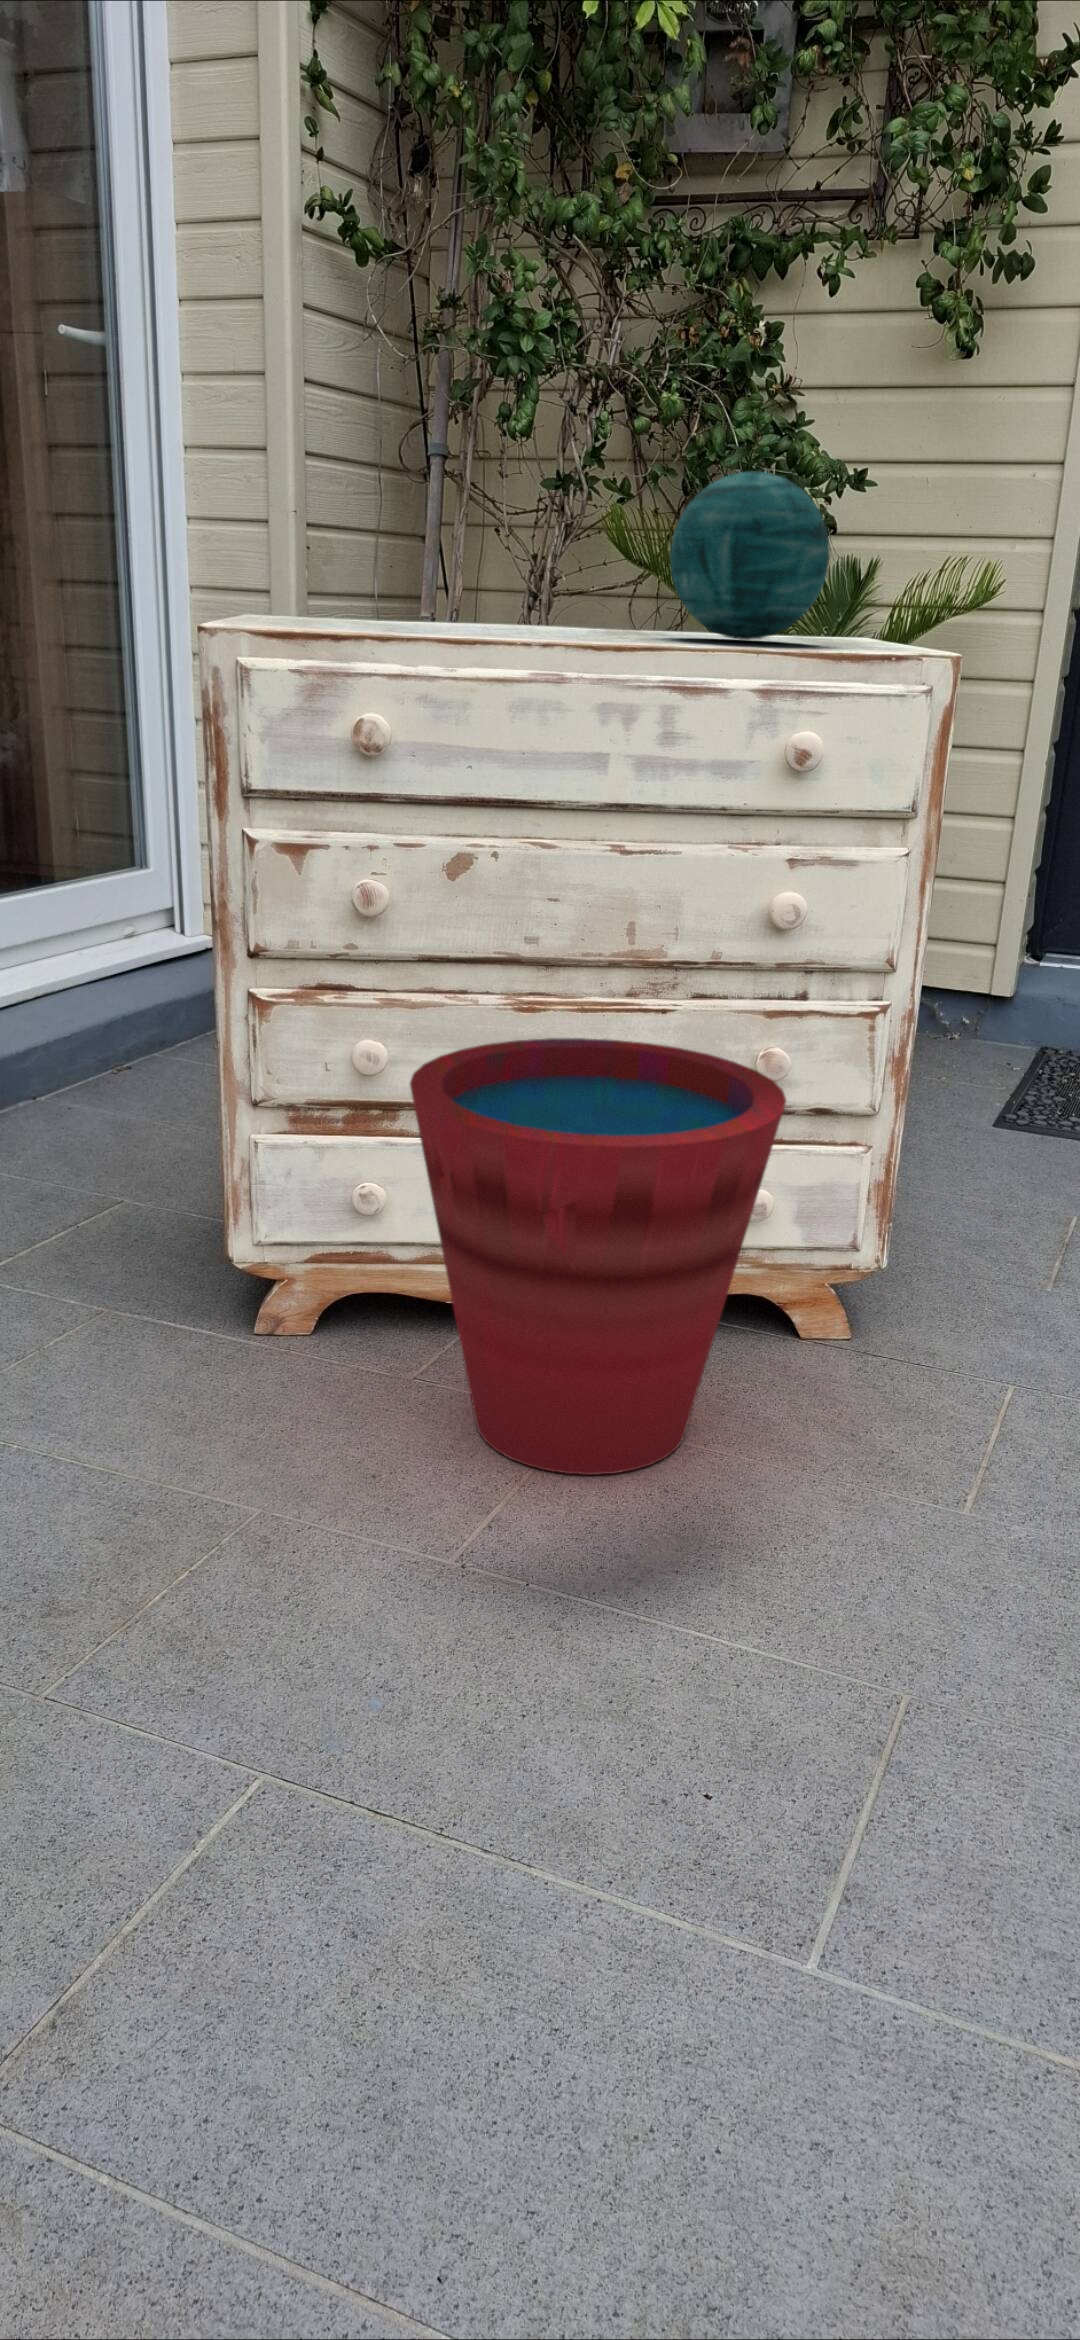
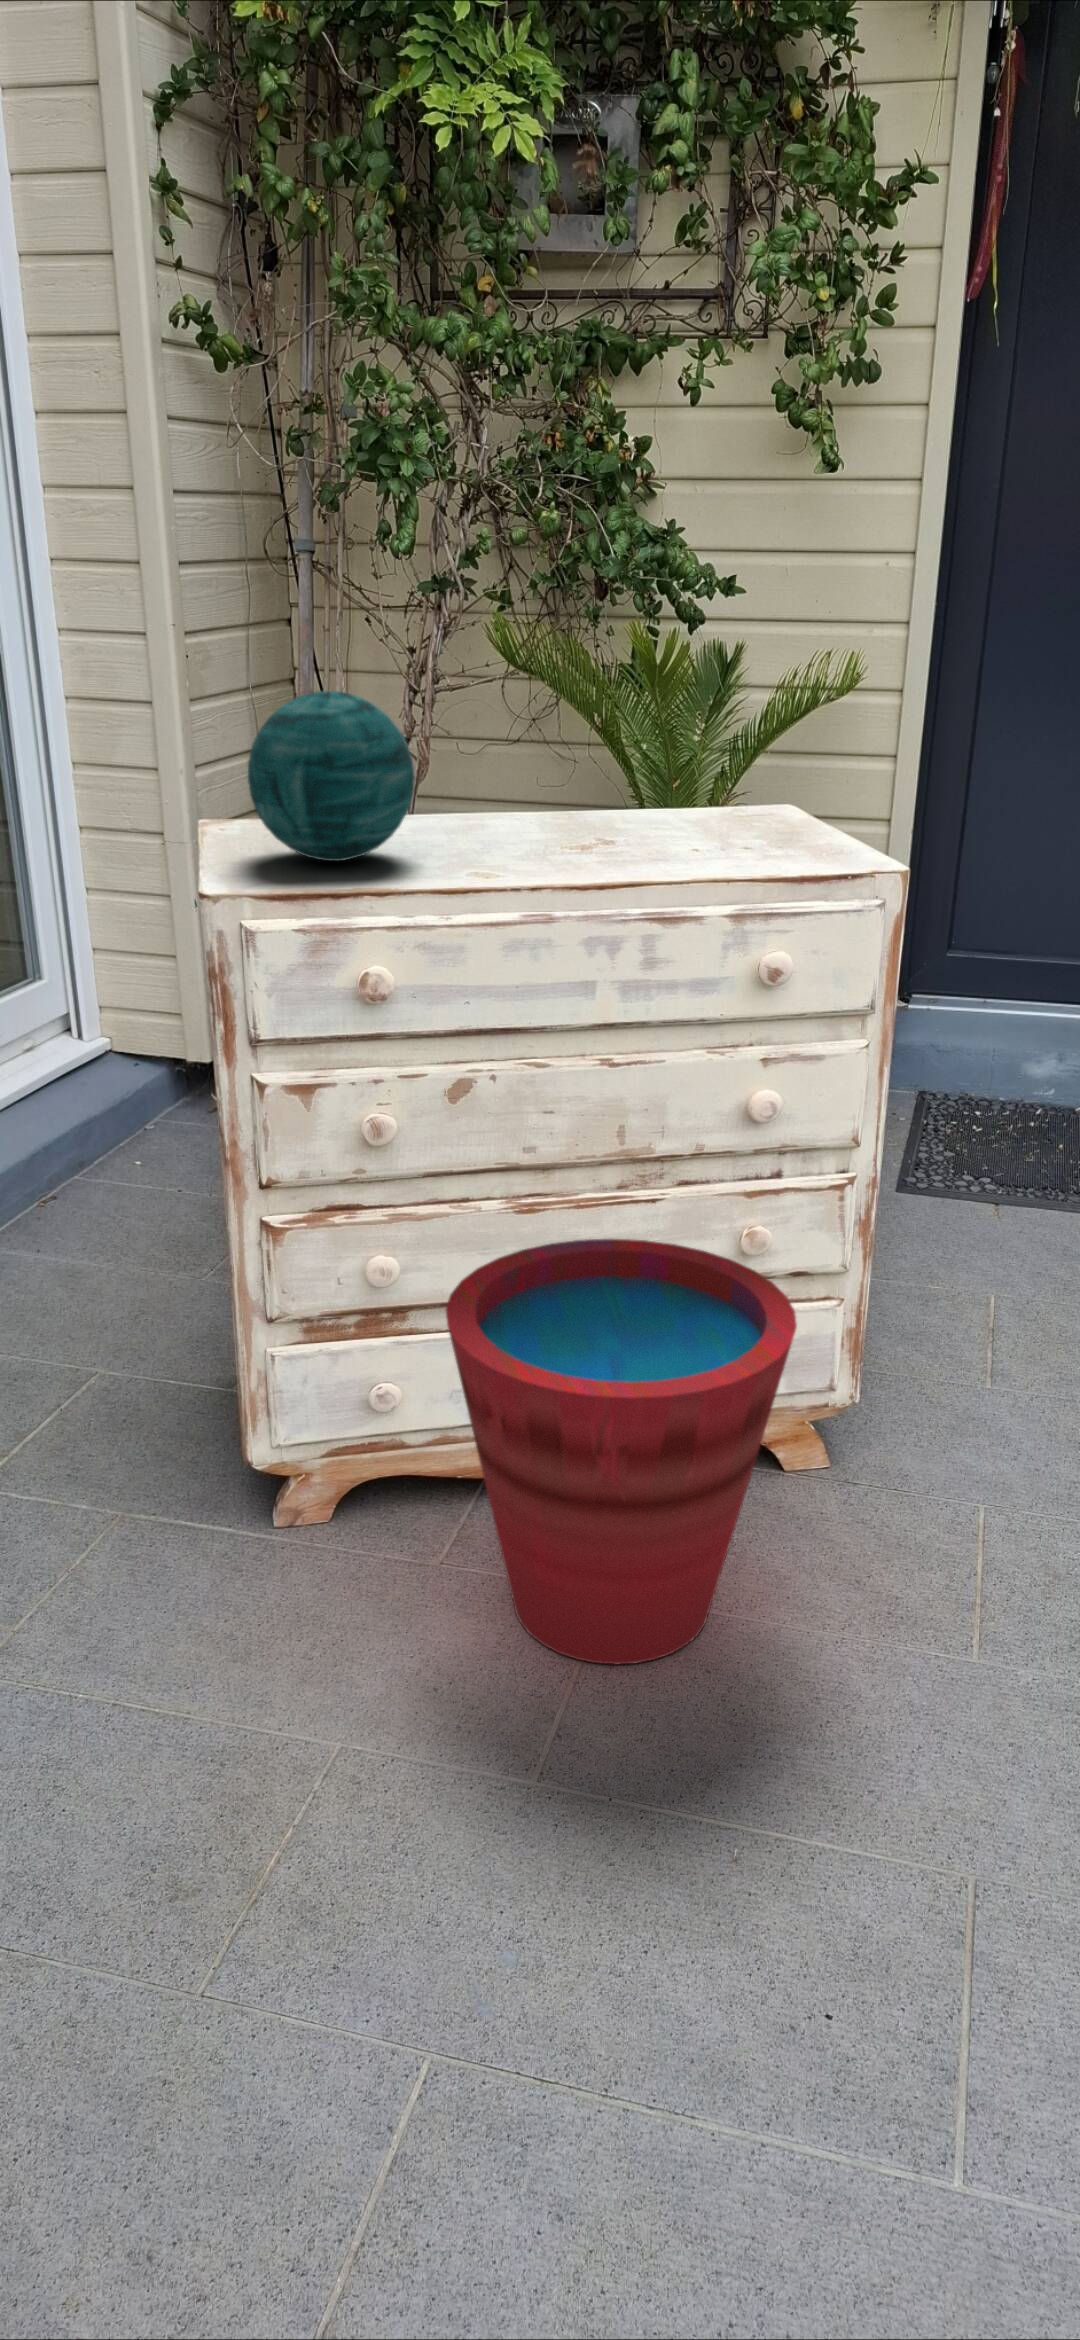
decorative orb: present [670,471,830,640] -> present [248,691,415,861]

